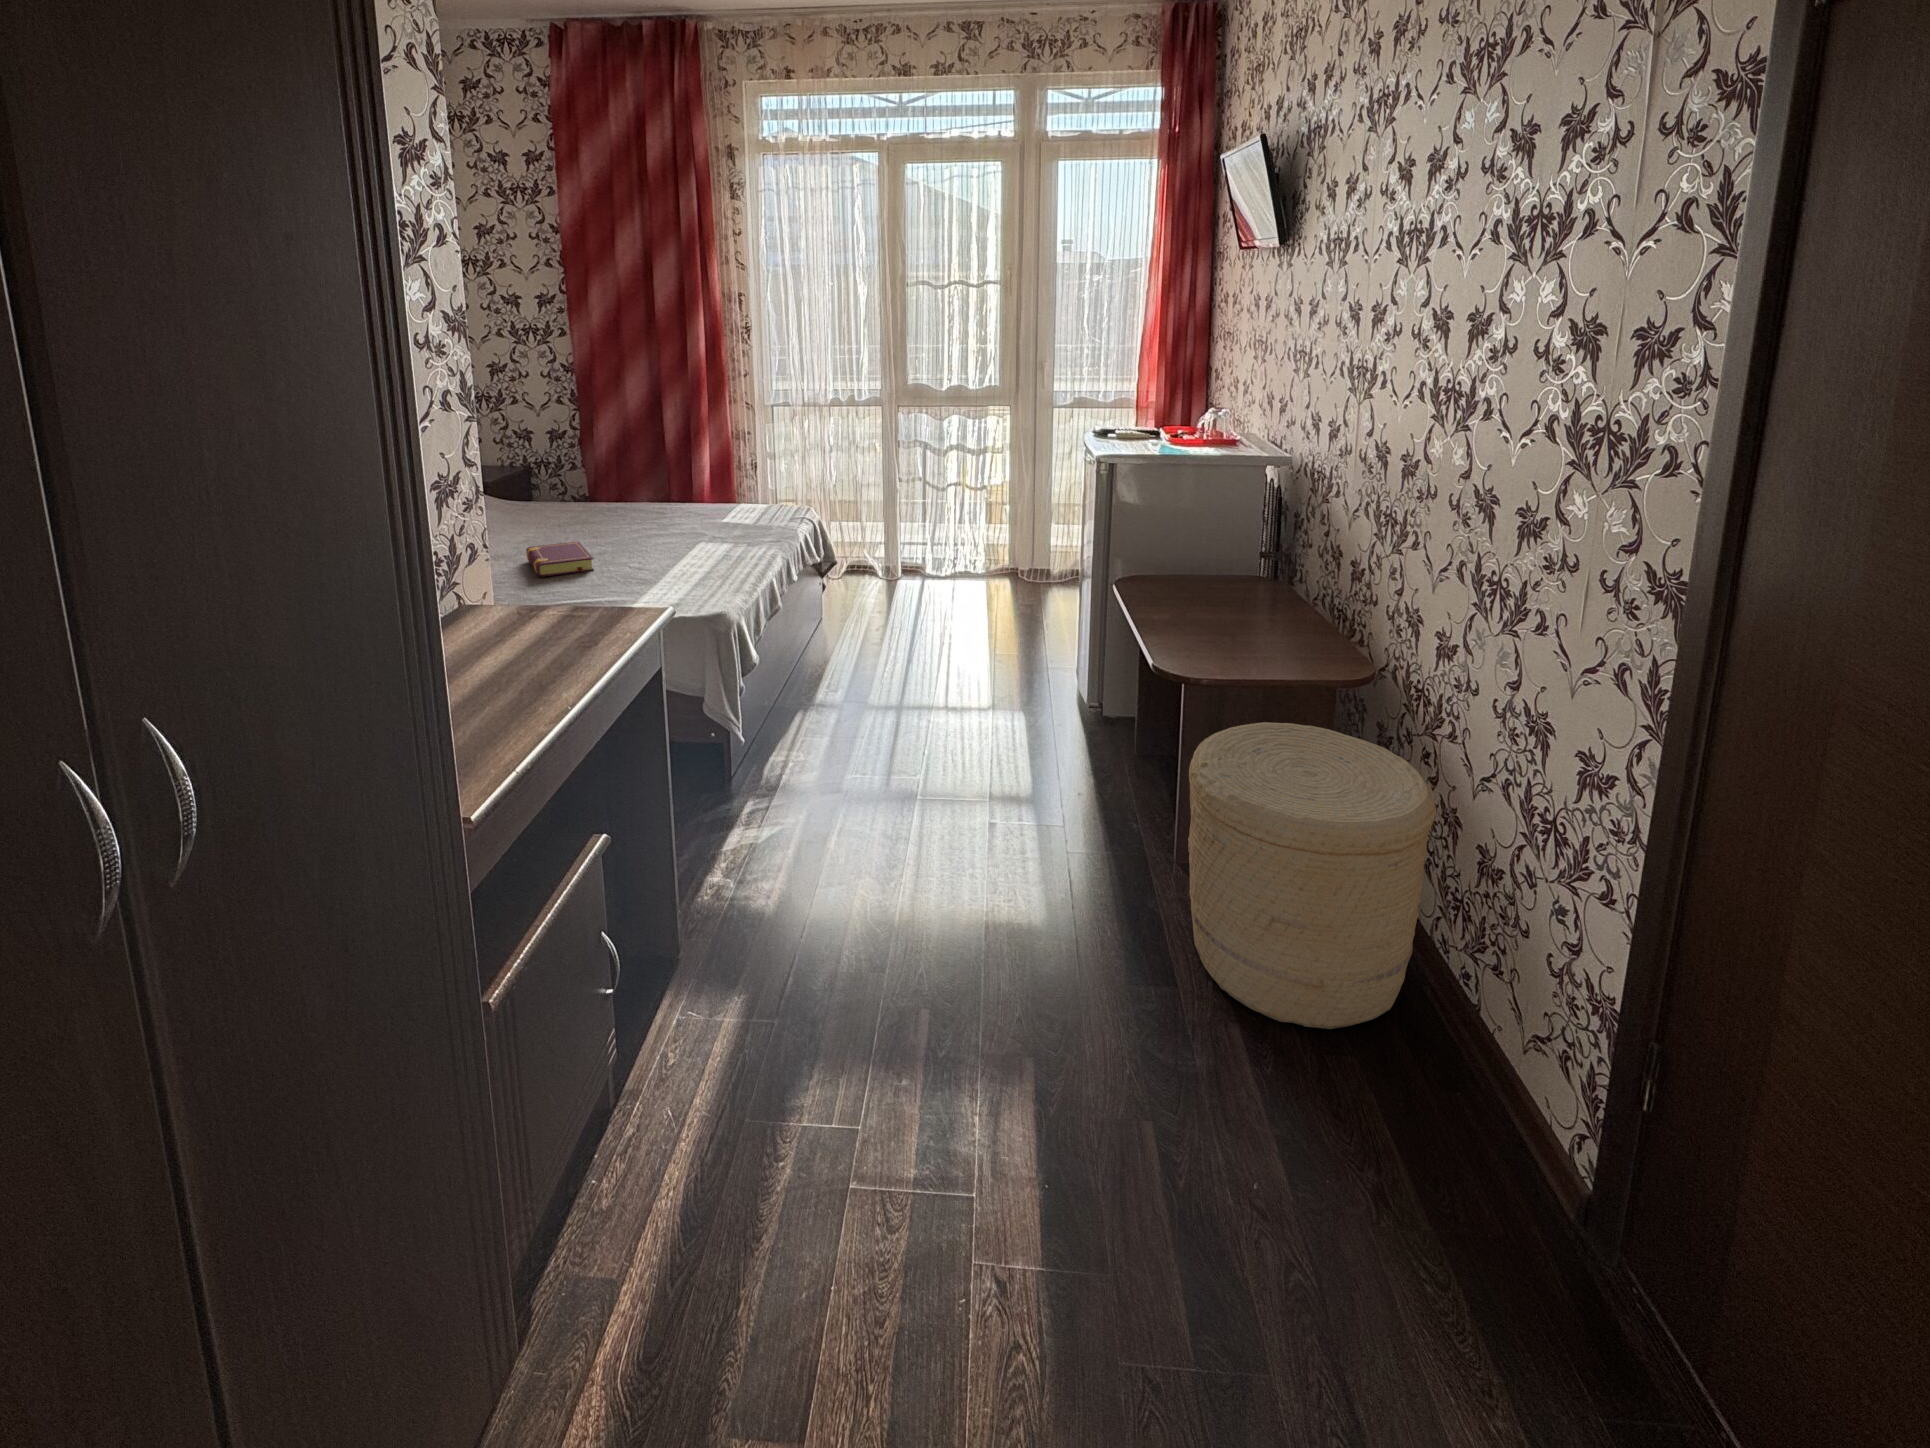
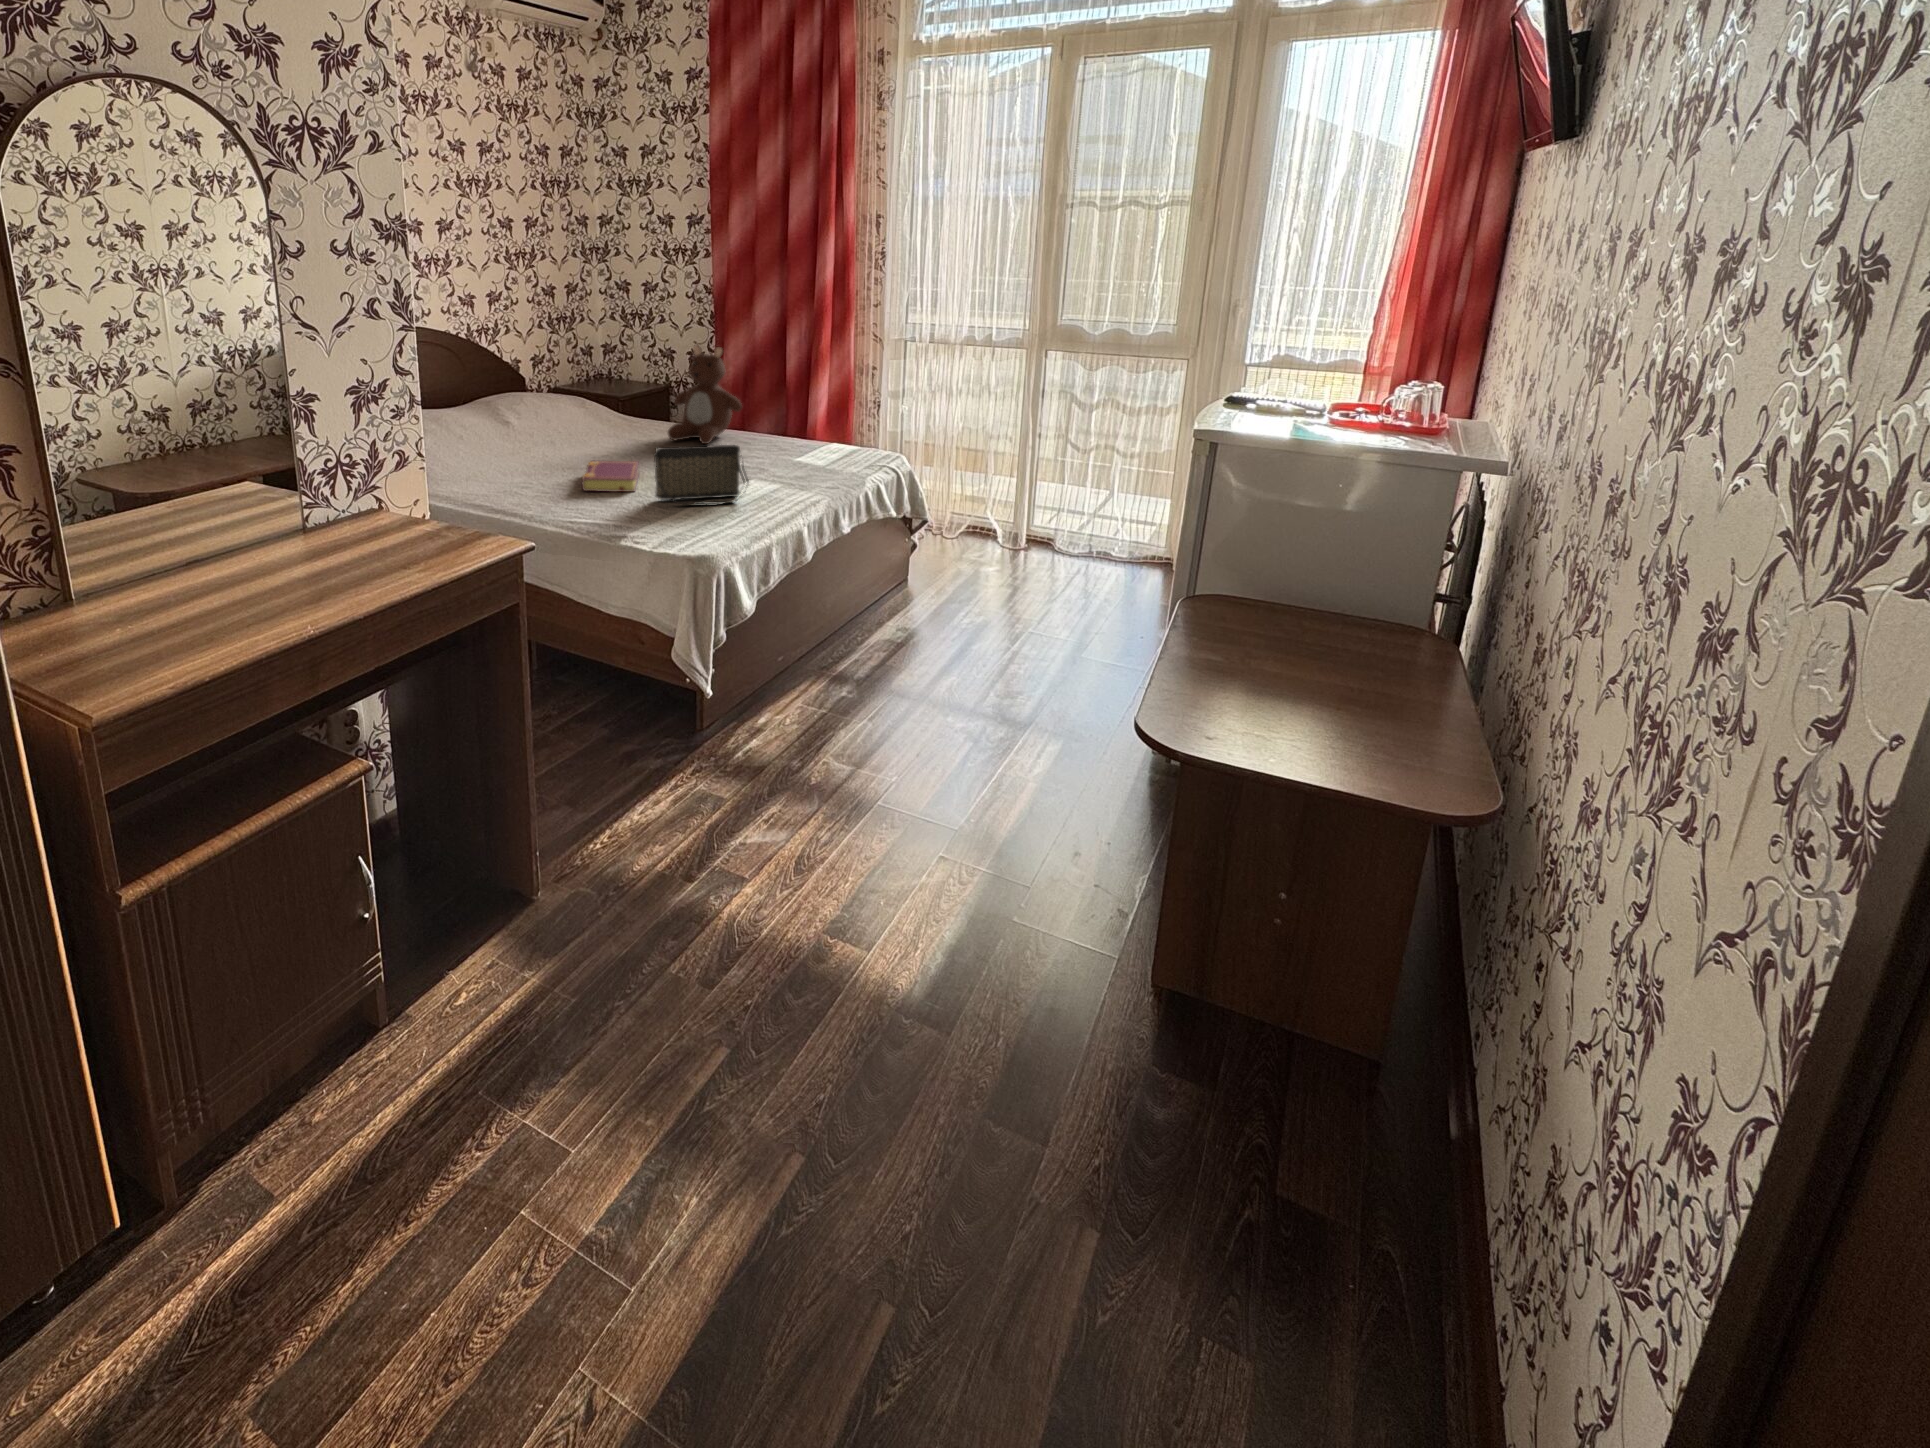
teddy bear: none [574,423,649,519] -> present [668,345,742,444]
handbag: none [619,512,715,574] -> present [654,445,749,506]
woven basket: present [1188,722,1436,1029] -> none [1100,828,1502,1314]

